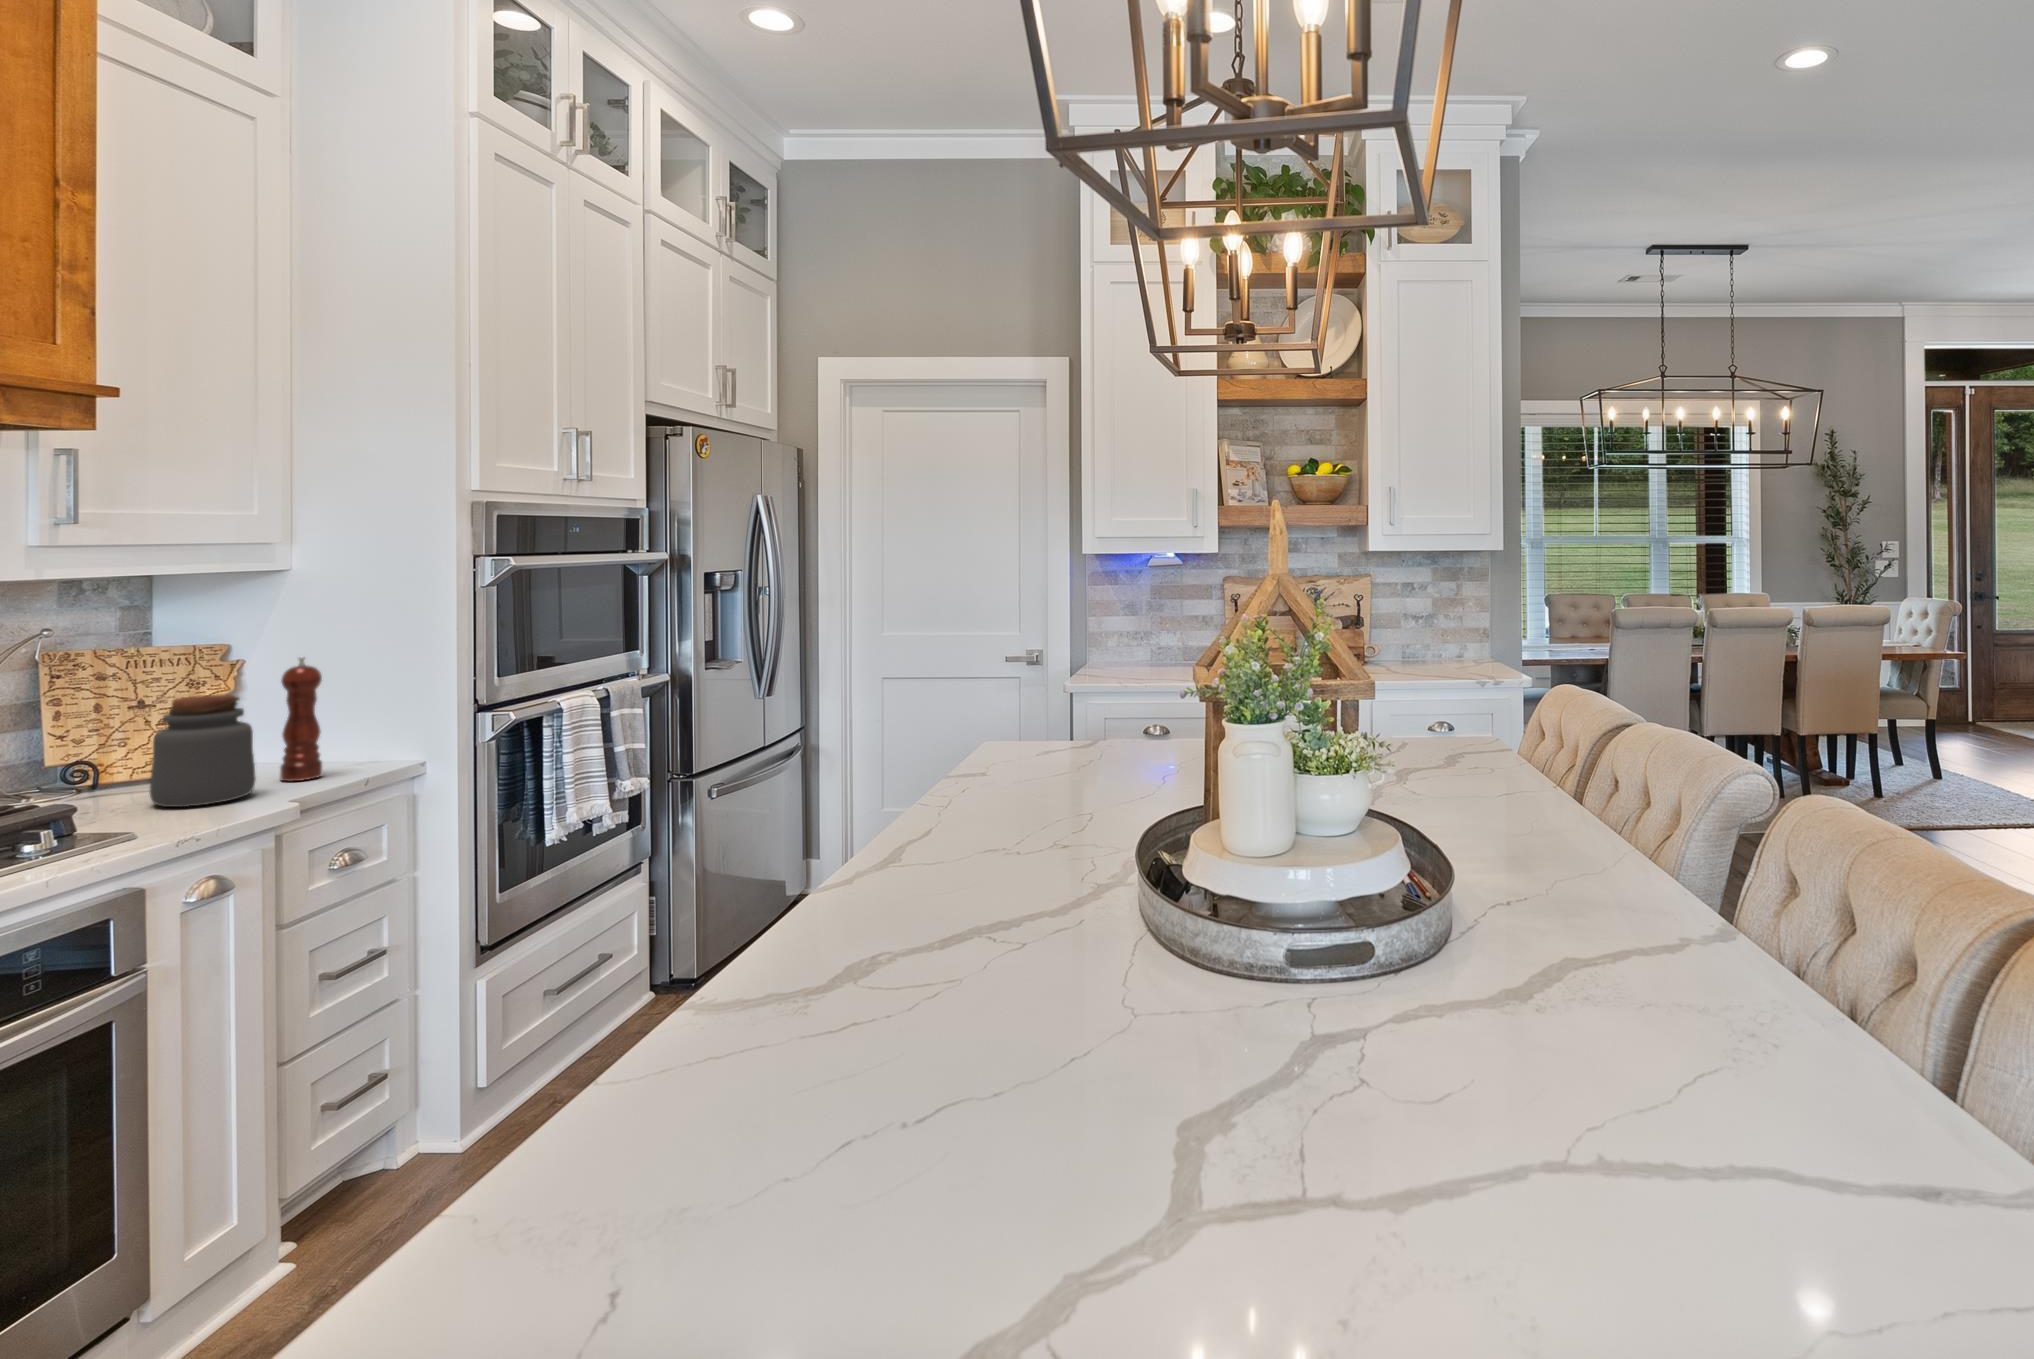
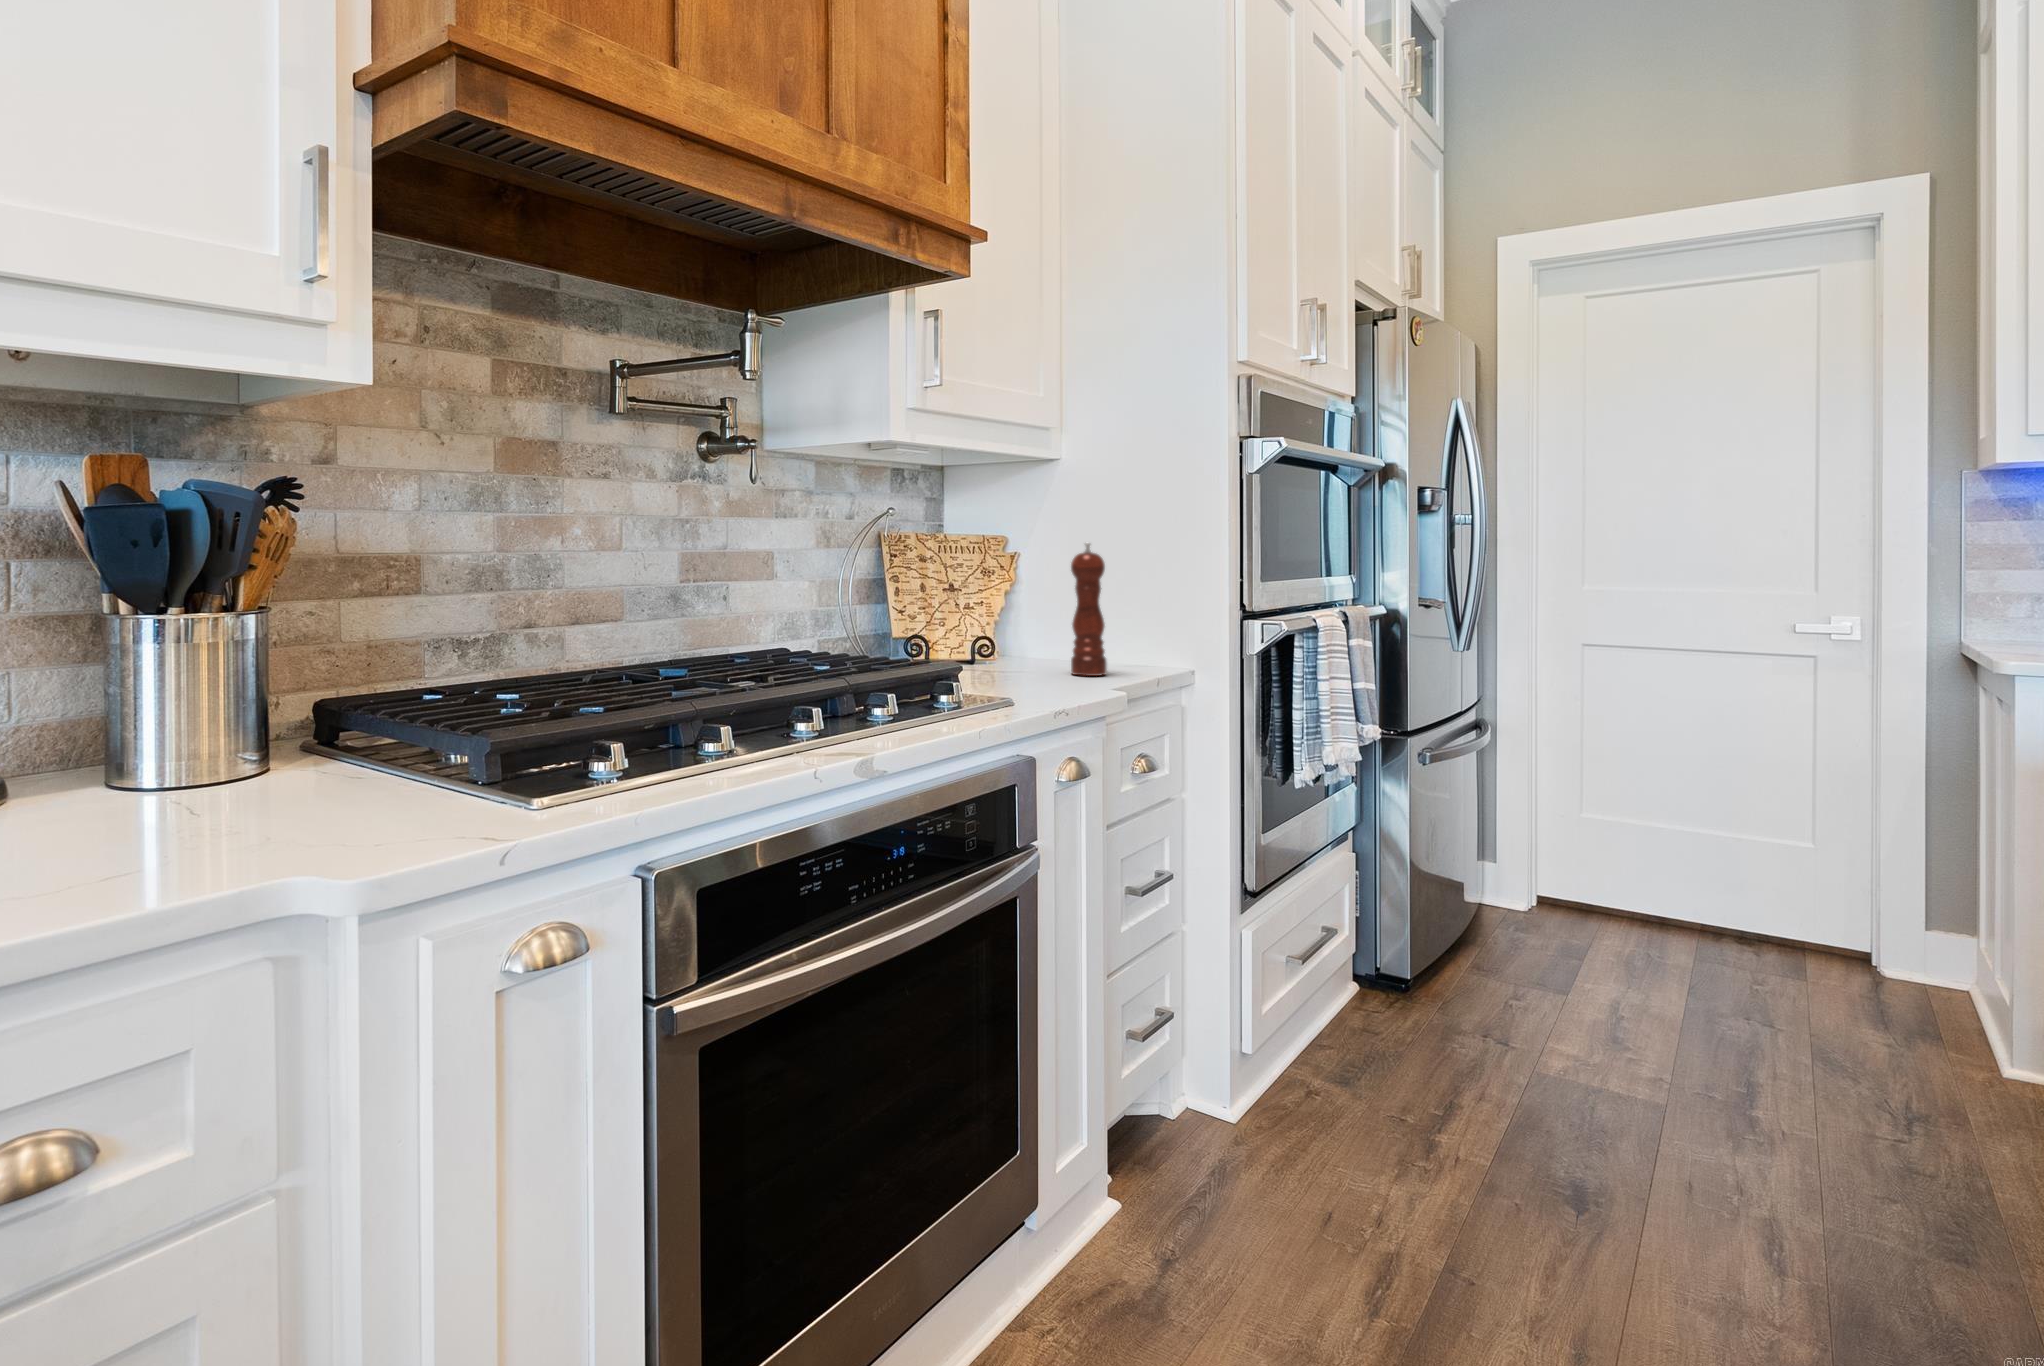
jar: present [150,694,256,807] -> none [983,574,1066,686]

